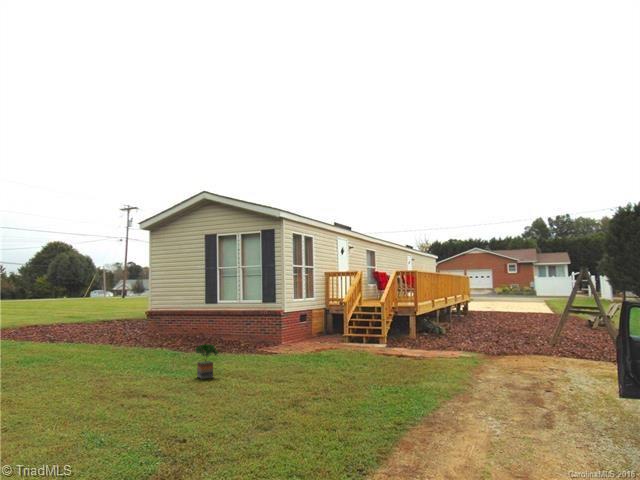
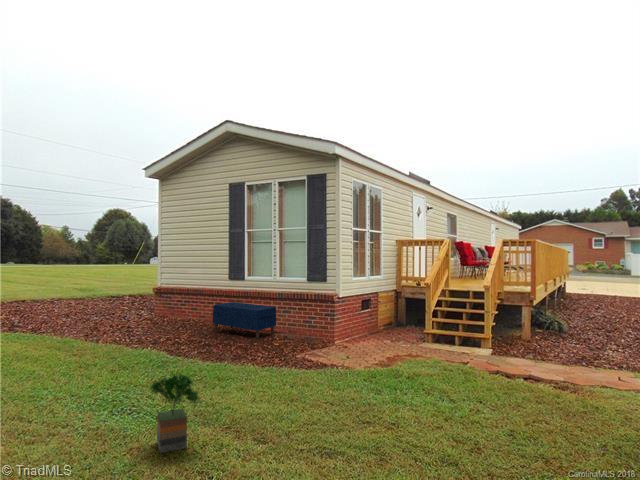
bench: none [196,319,241,343] -> present [213,302,276,339]

